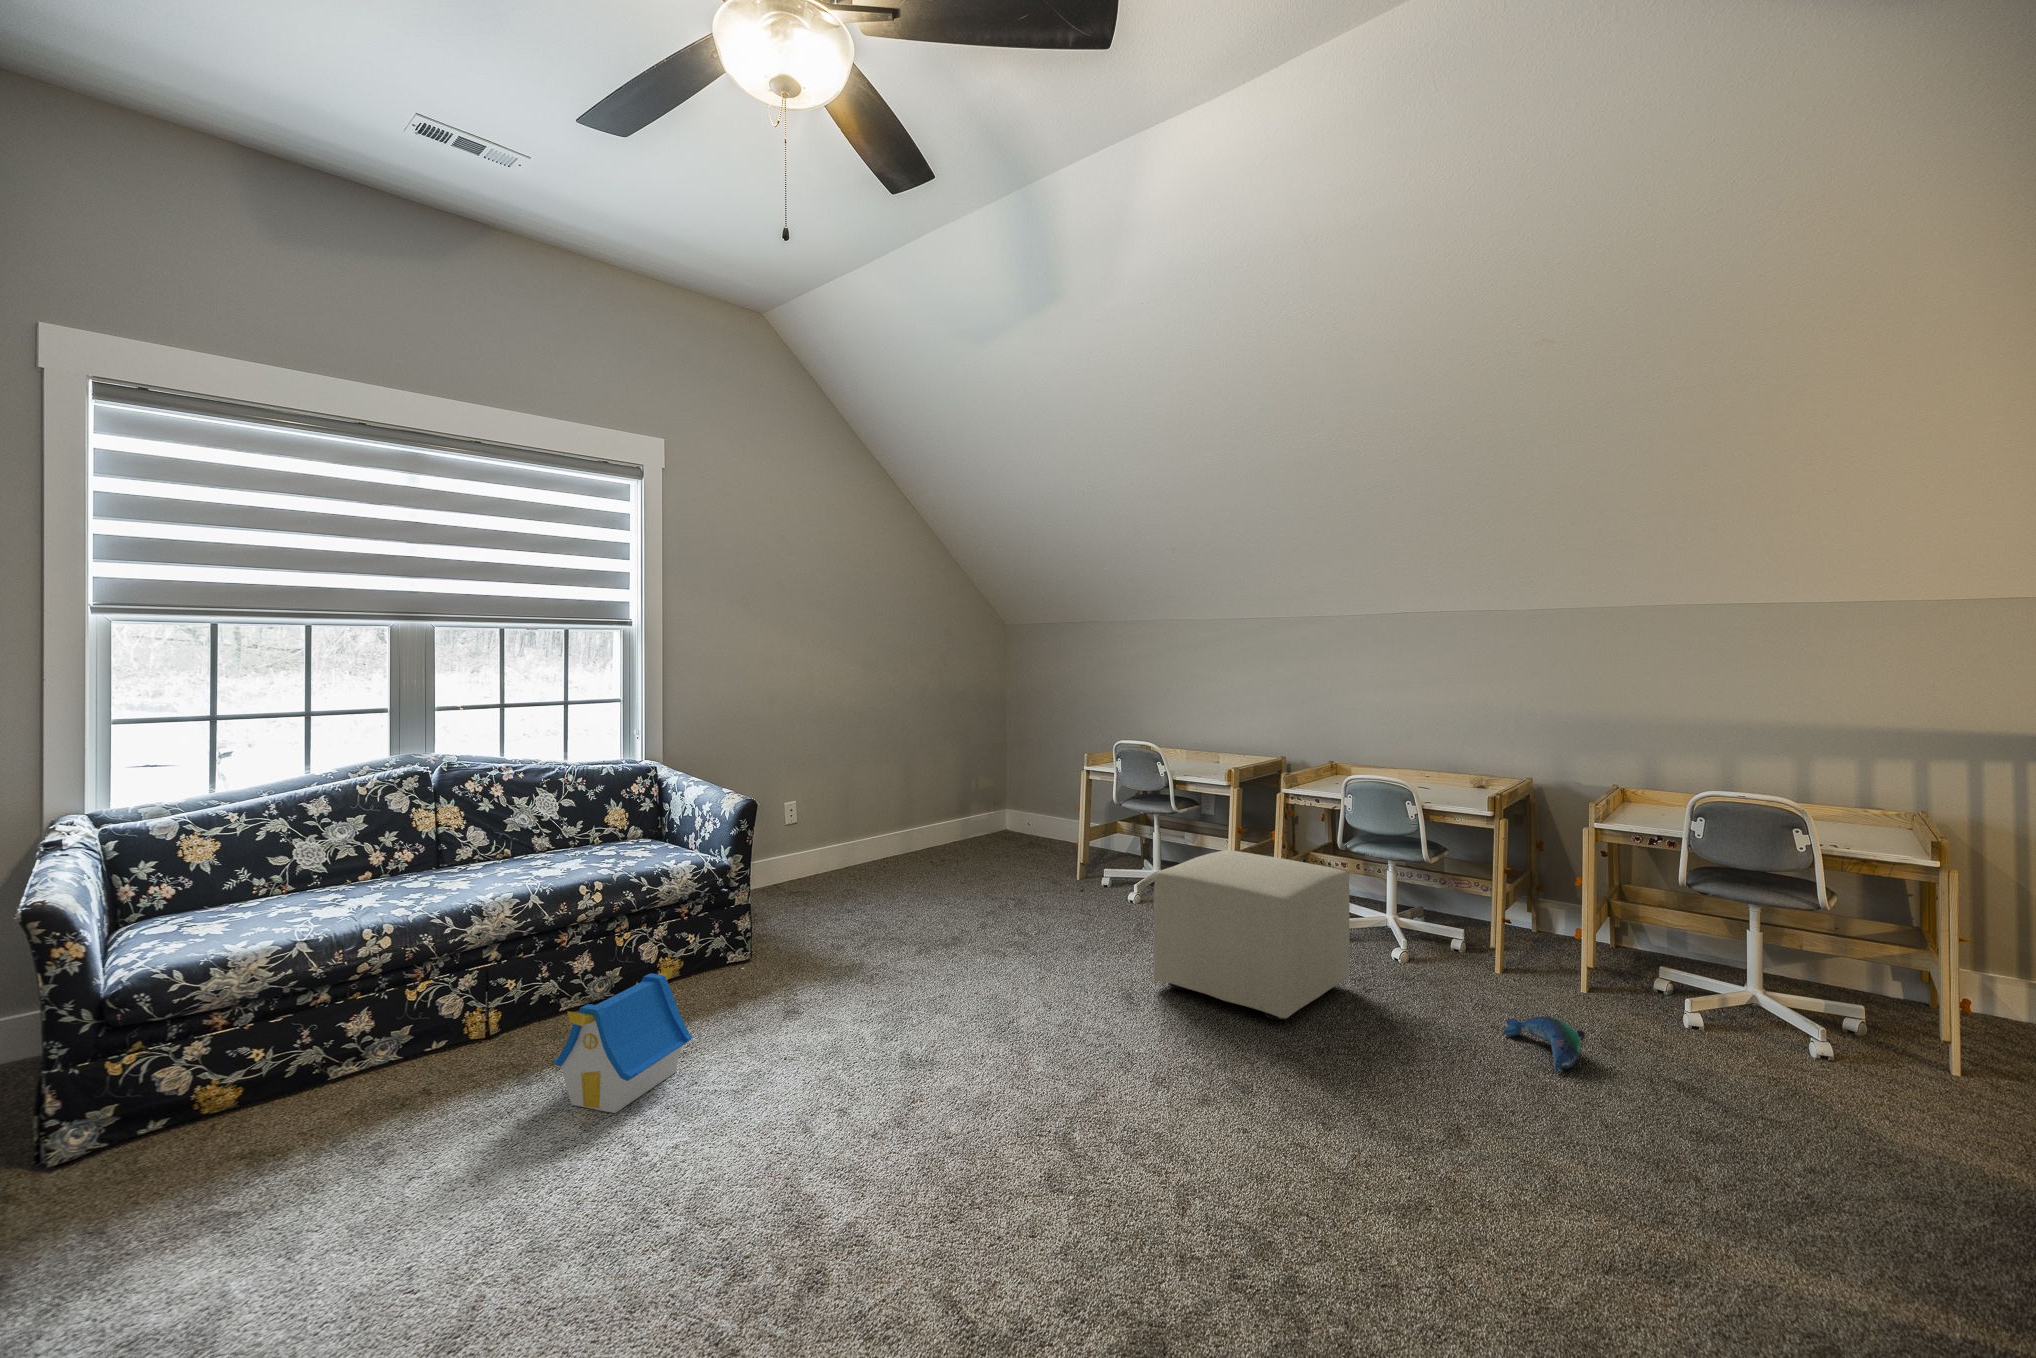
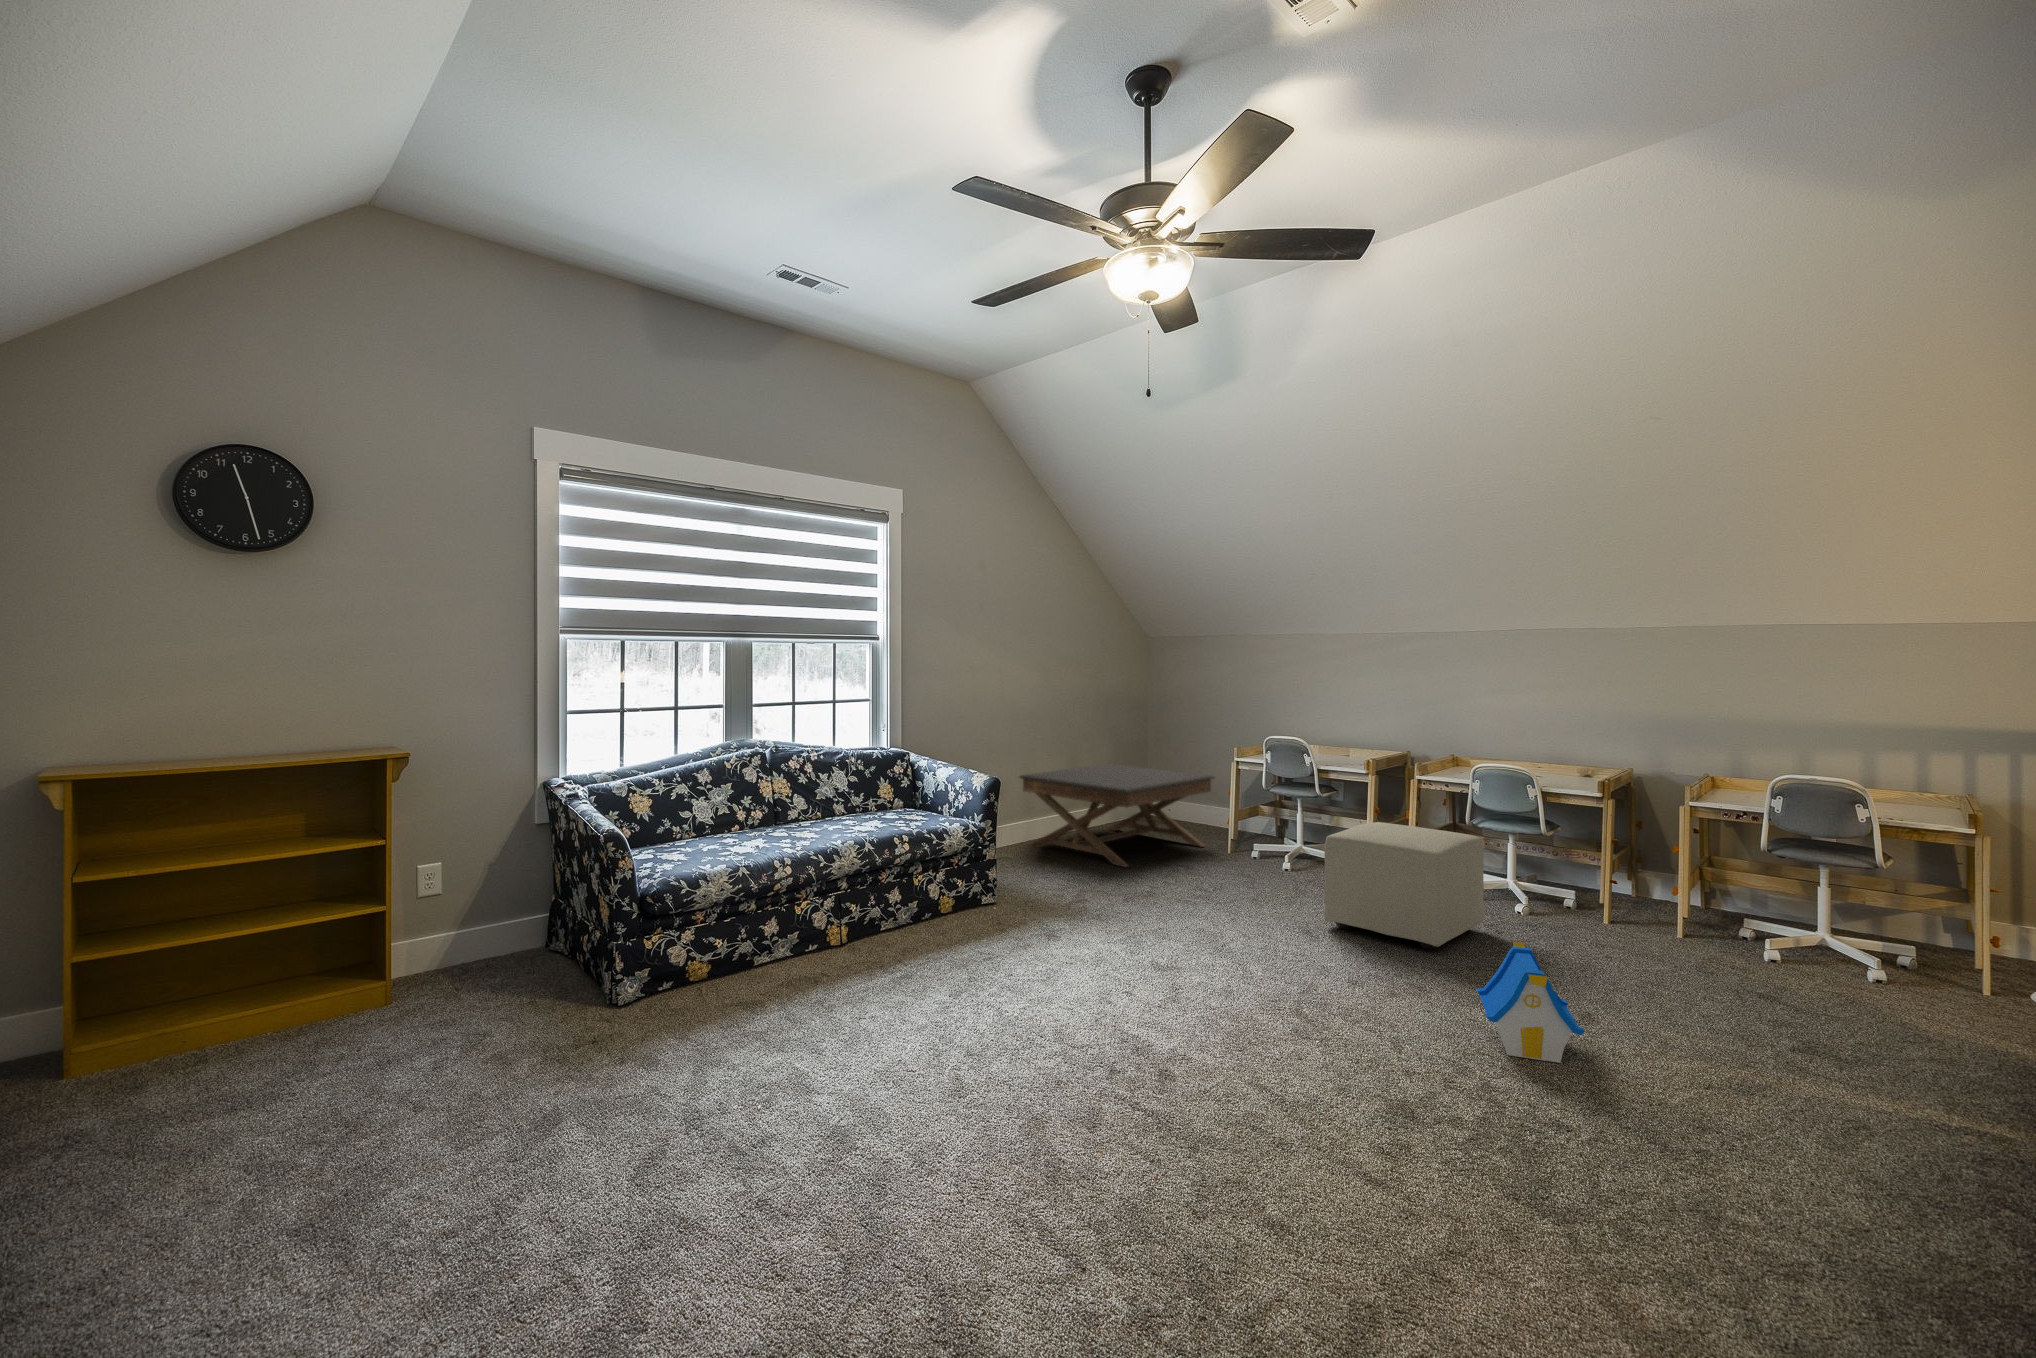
coffee table: none [828,773,1063,903] -> present [1020,764,1214,867]
toy house: present [554,968,693,1113] -> present [1476,942,1585,1063]
plush toy: present [1503,1016,1585,1071] -> none [1614,948,1681,985]

